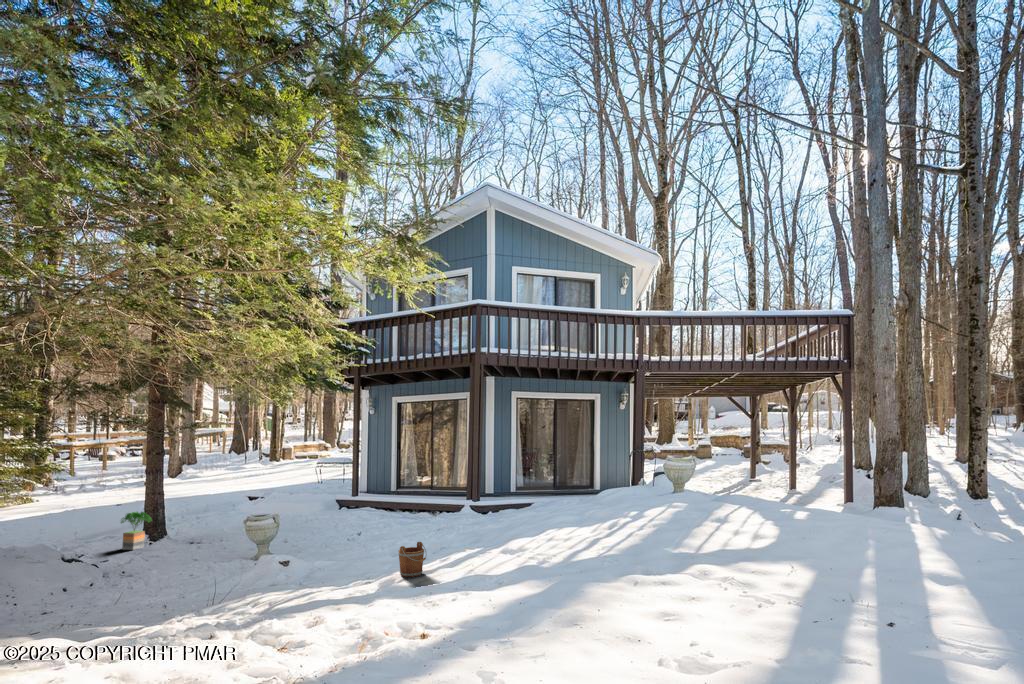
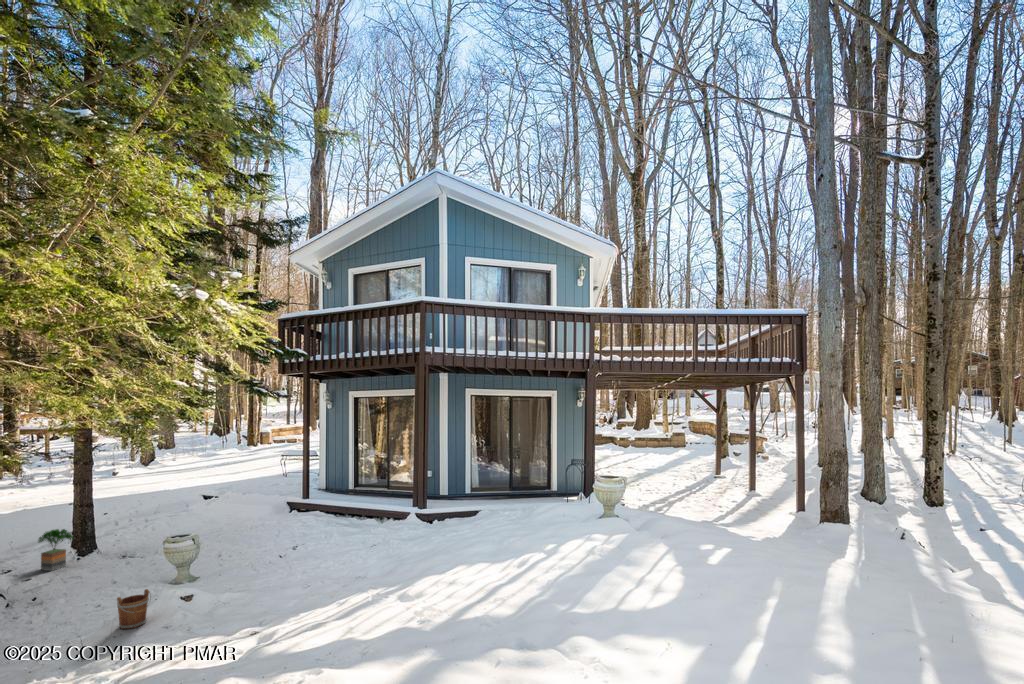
bucket: present [398,542,427,577] -> present [117,589,151,629]

